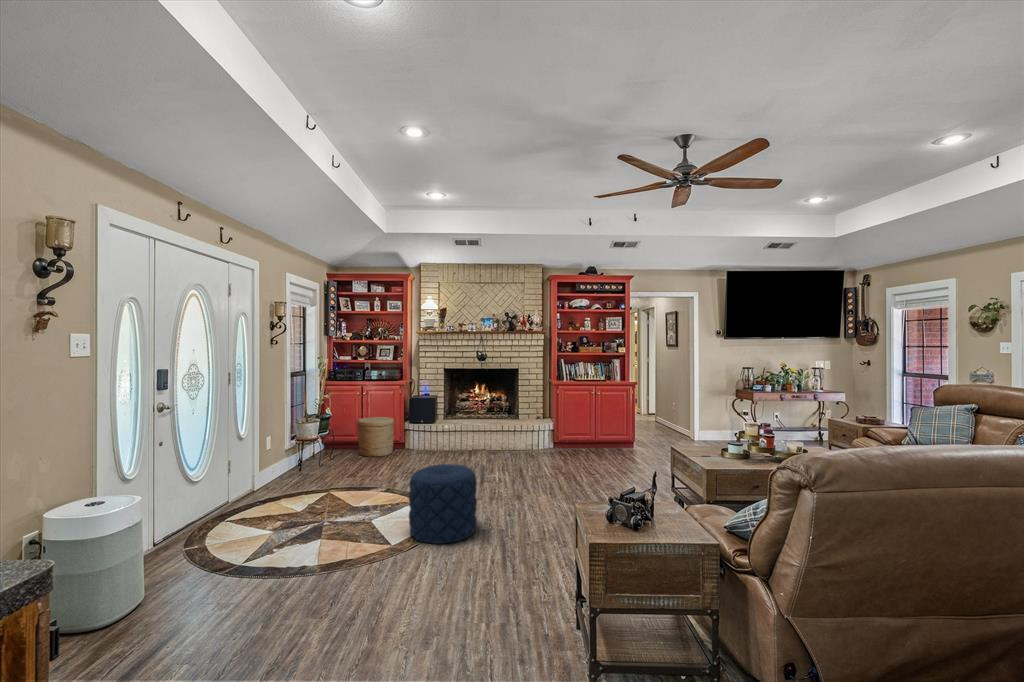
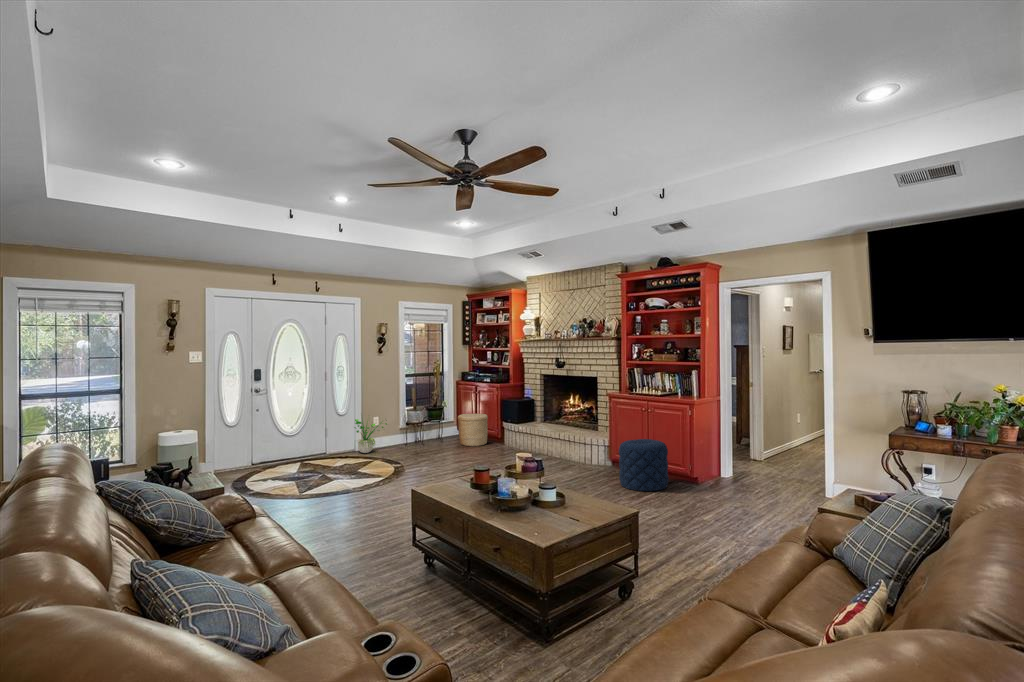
potted plant: none [260,426,300,488] -> present [354,419,387,453]
pouf: present [409,464,477,544] -> present [619,439,669,491]

